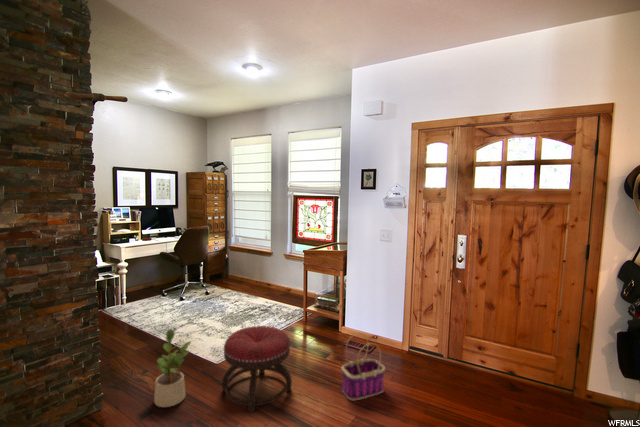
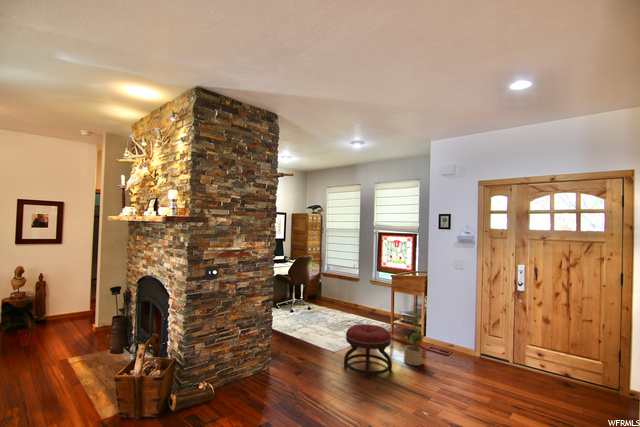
potted plant: present [154,329,191,407] -> present [404,317,423,365]
basket: present [341,334,385,401] -> none [428,333,462,380]

